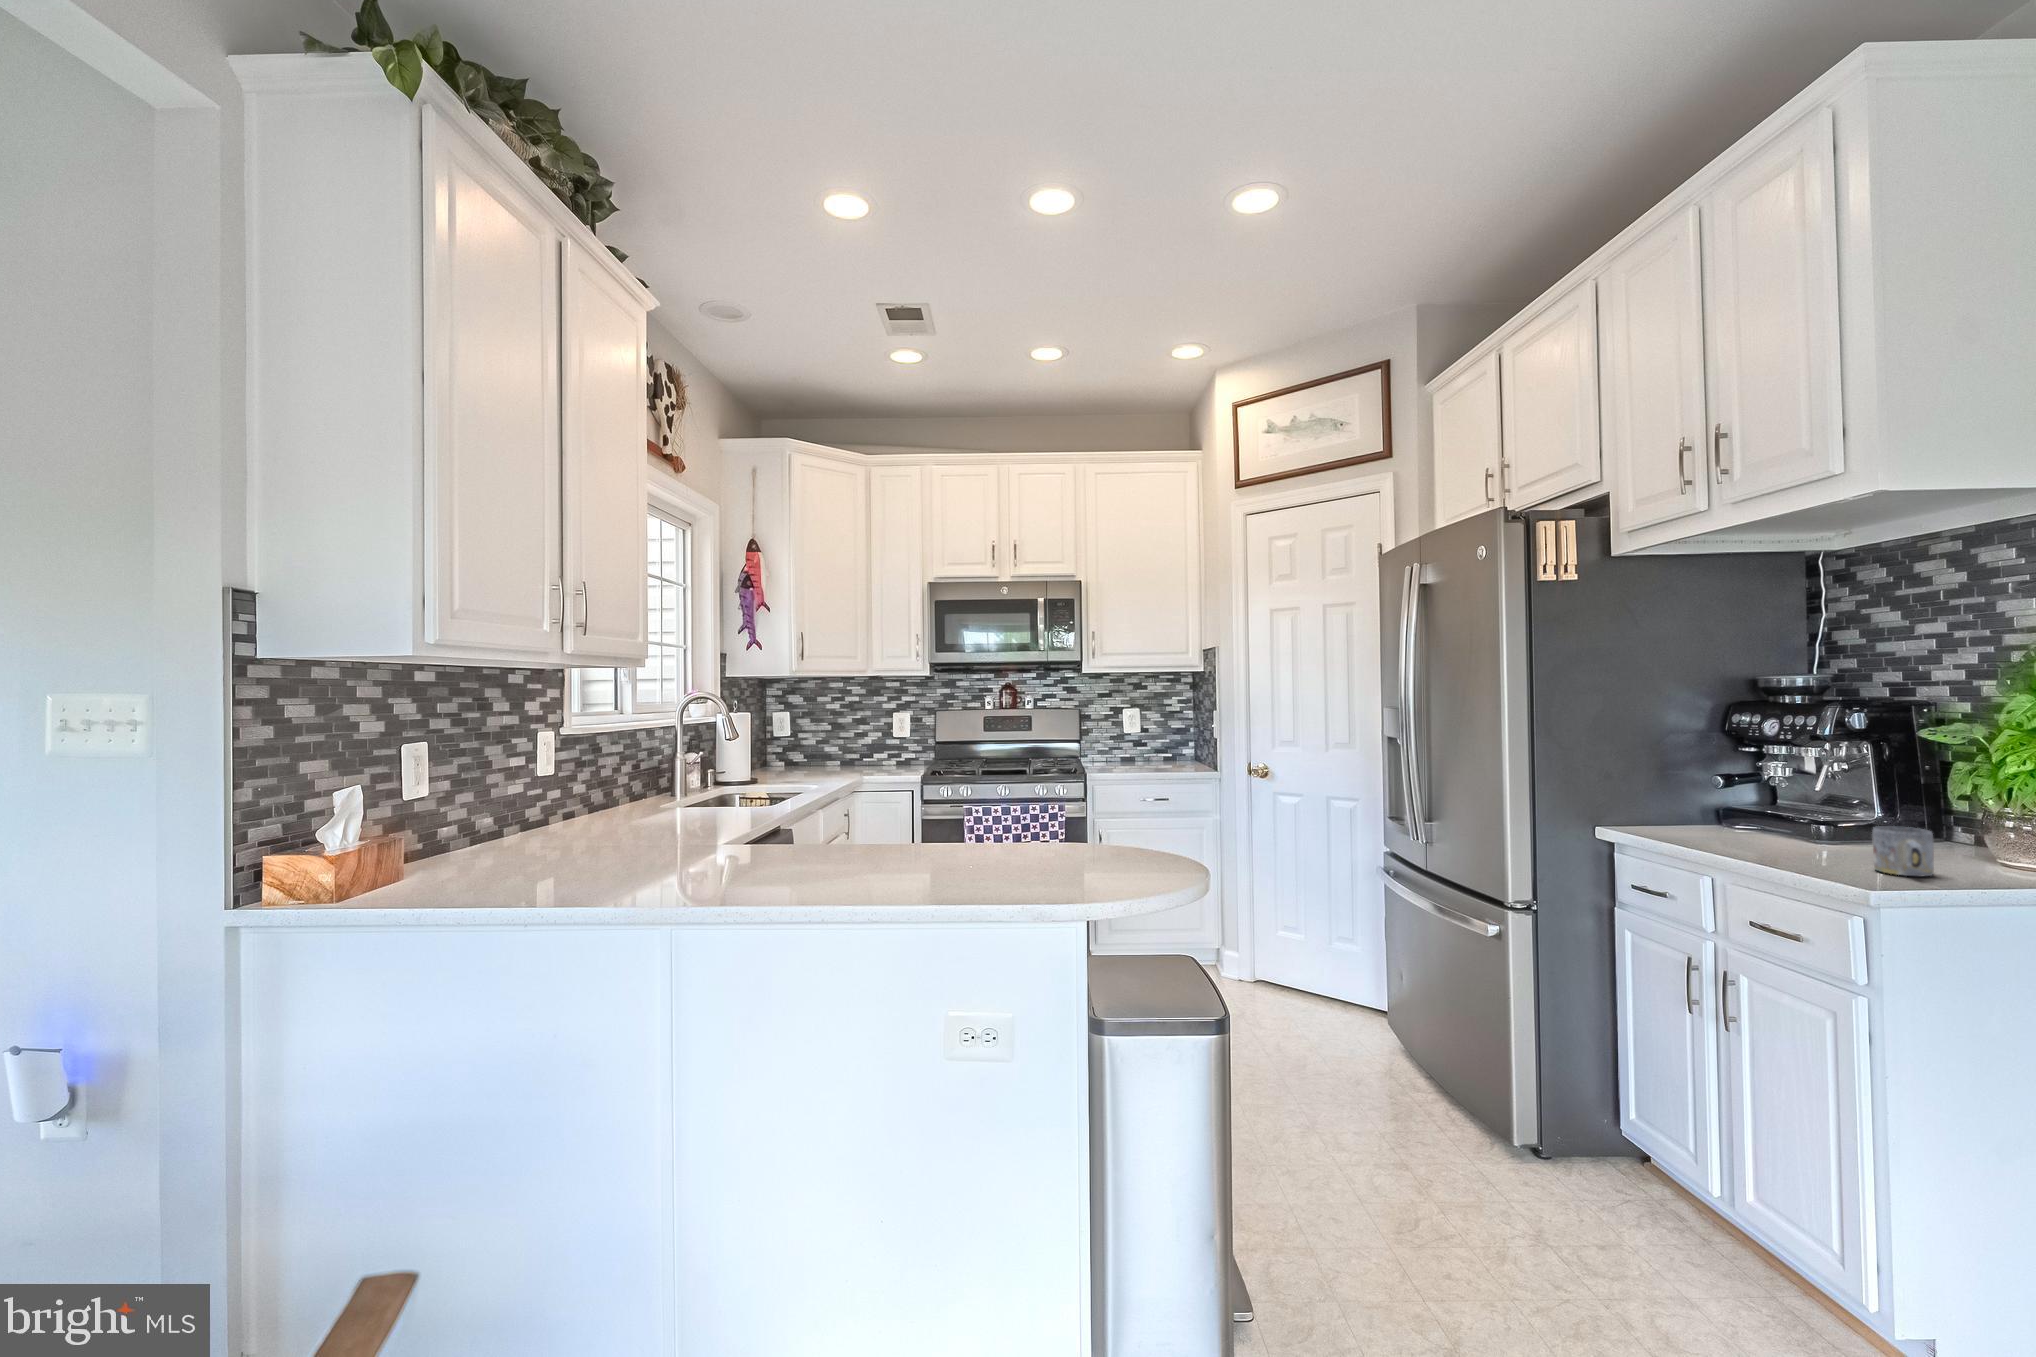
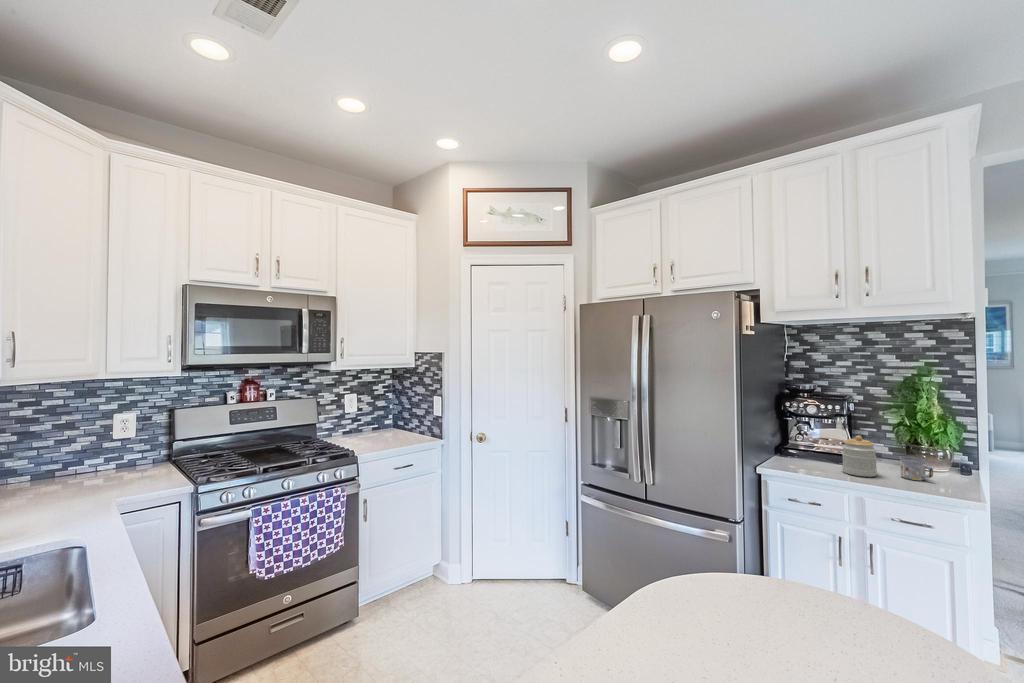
jar: none [1745,774,1824,859] -> present [842,435,877,477]

